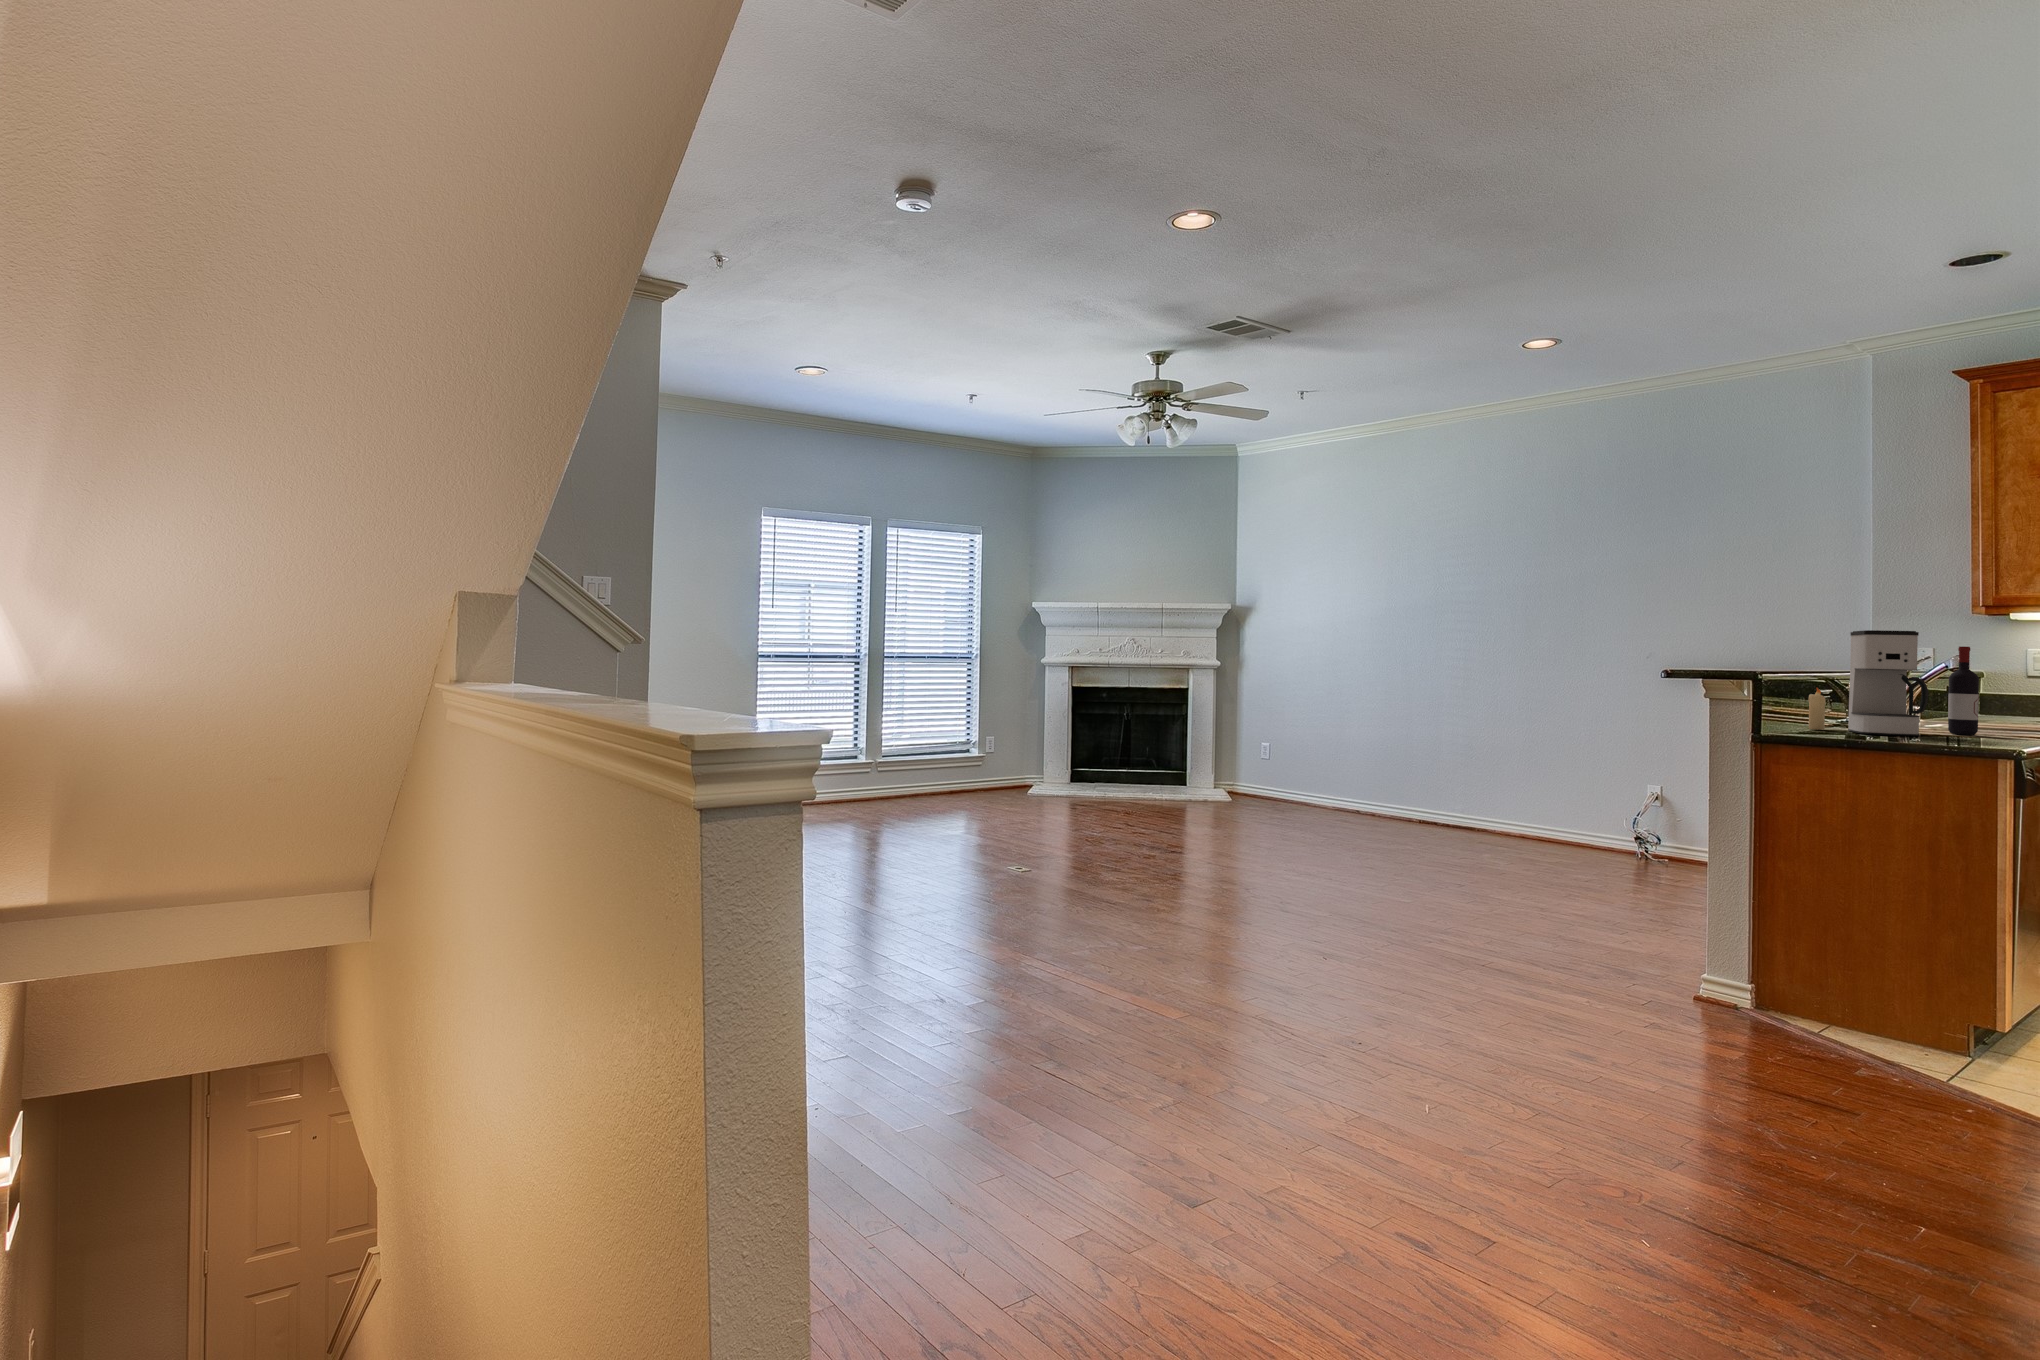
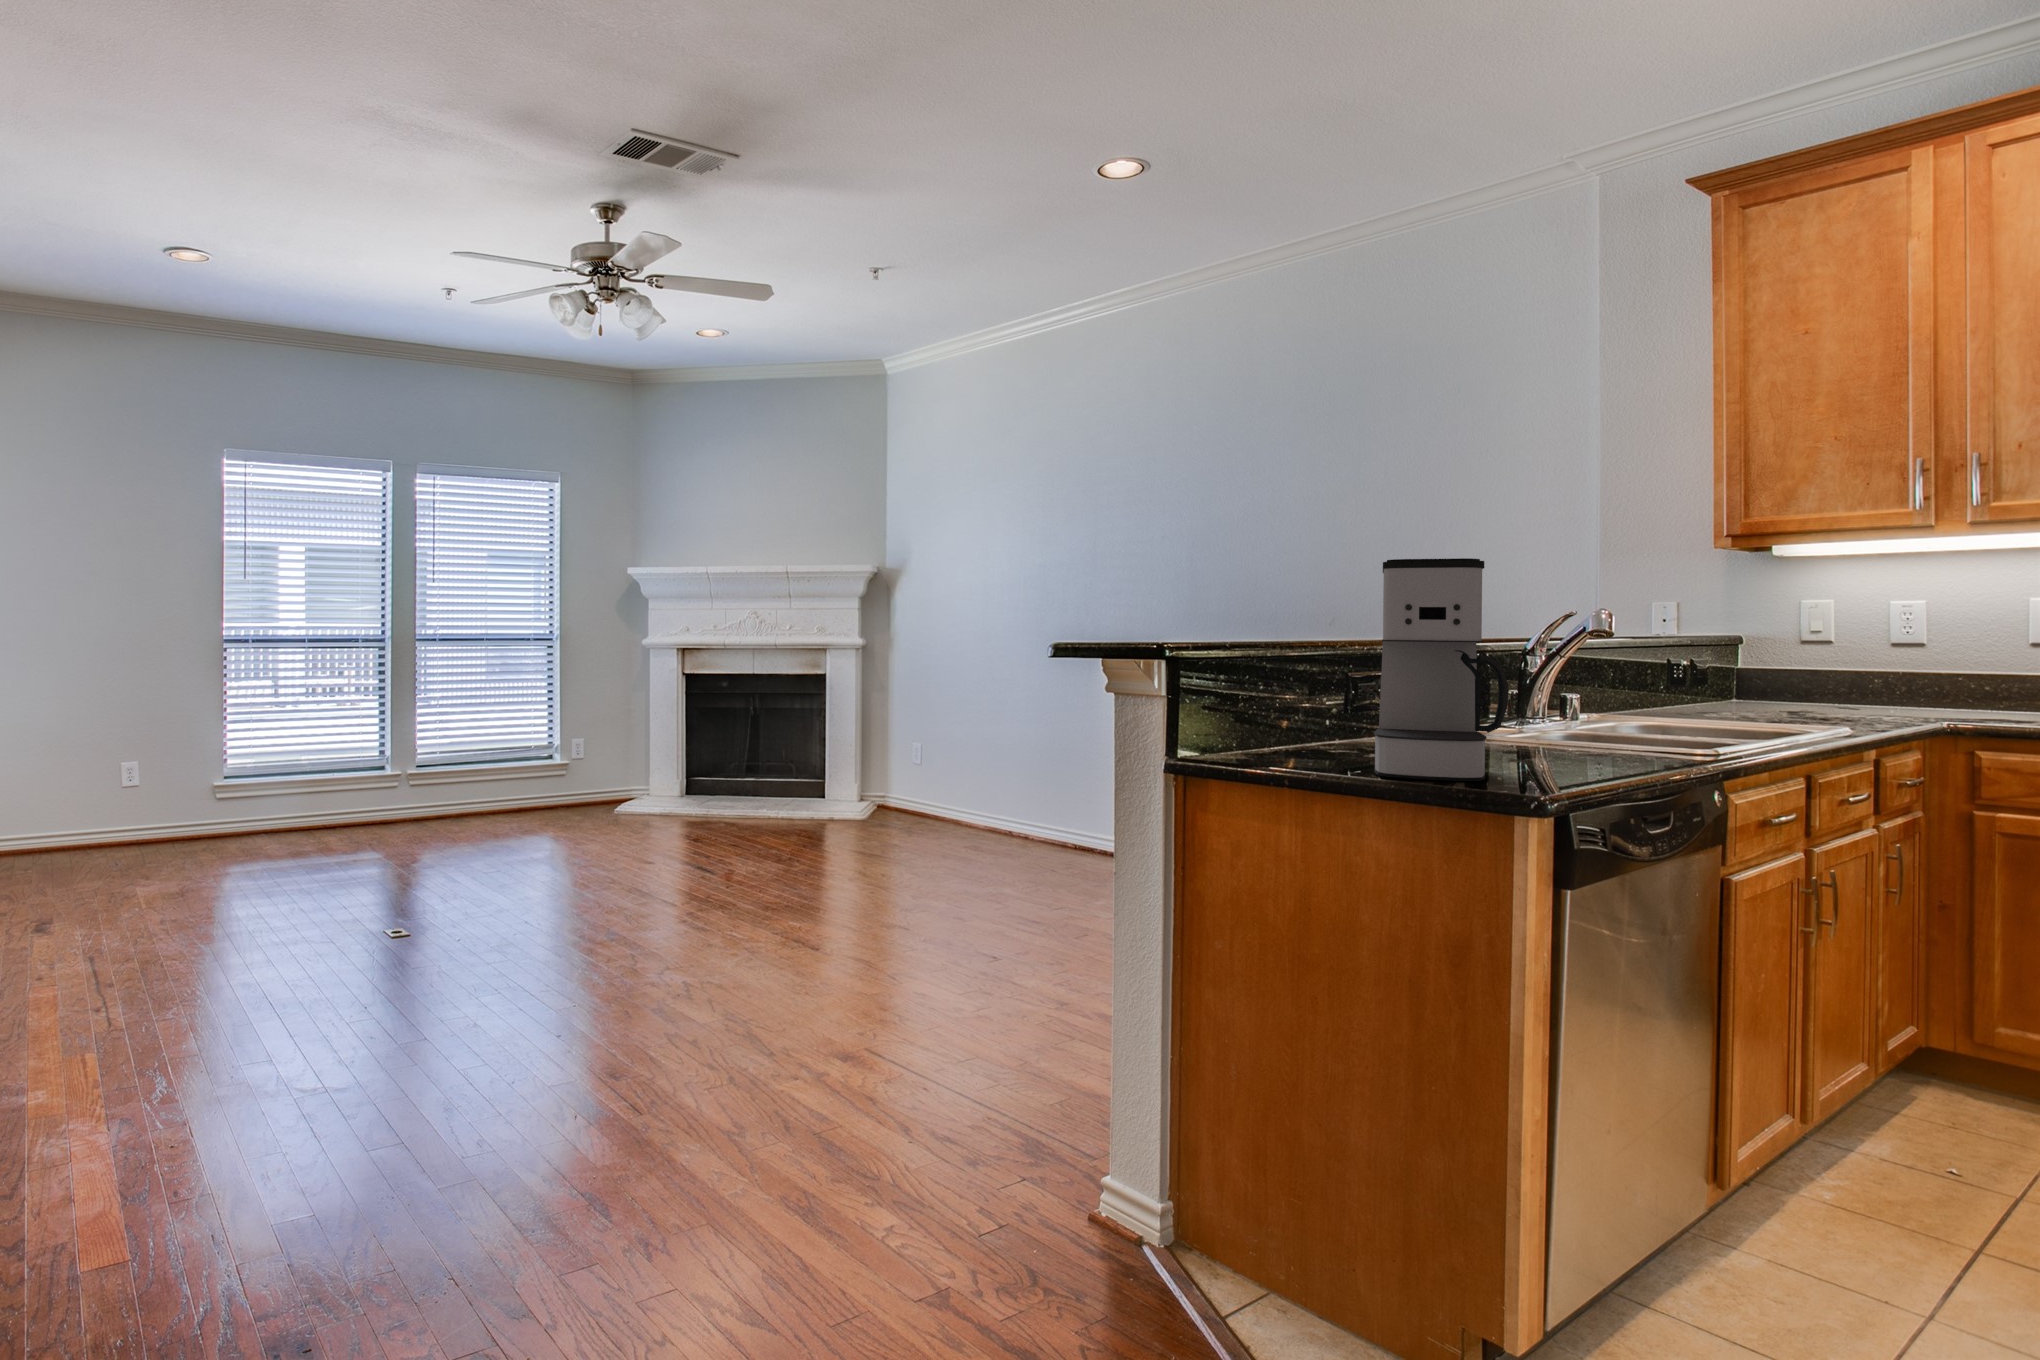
wine bottle: present [1948,647,1979,735] -> none [1561,591,1616,773]
candle: present [1808,688,1826,730] -> none [1312,678,1341,762]

